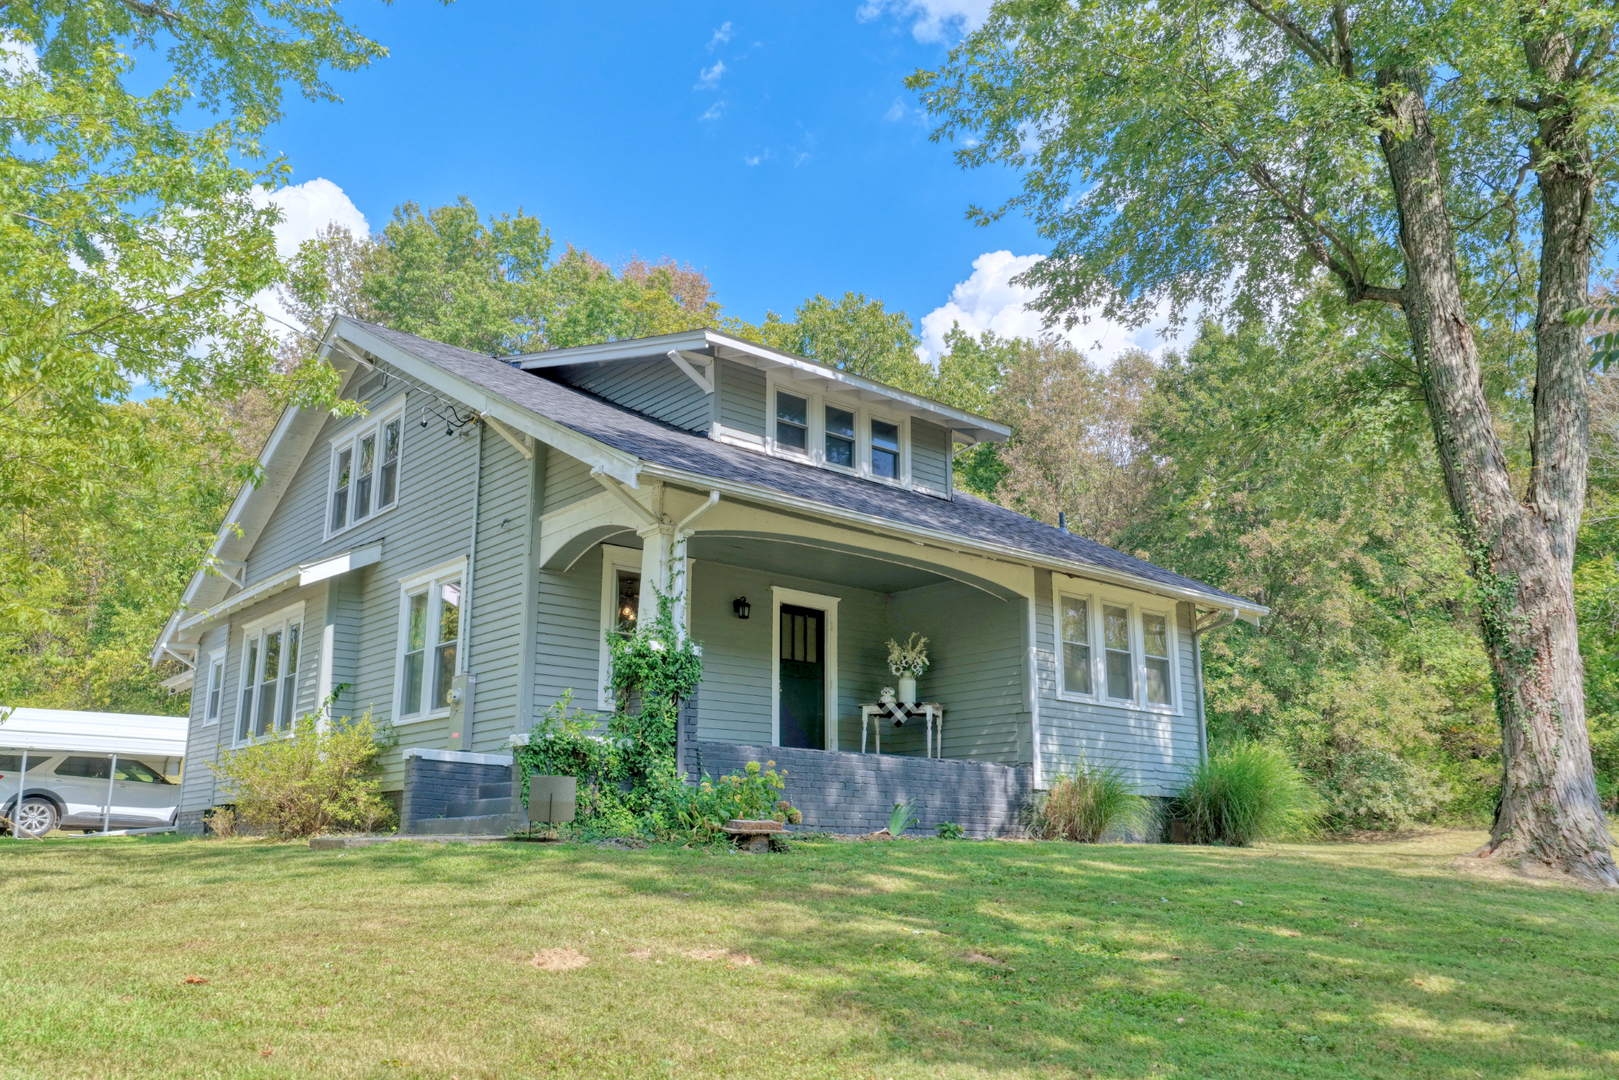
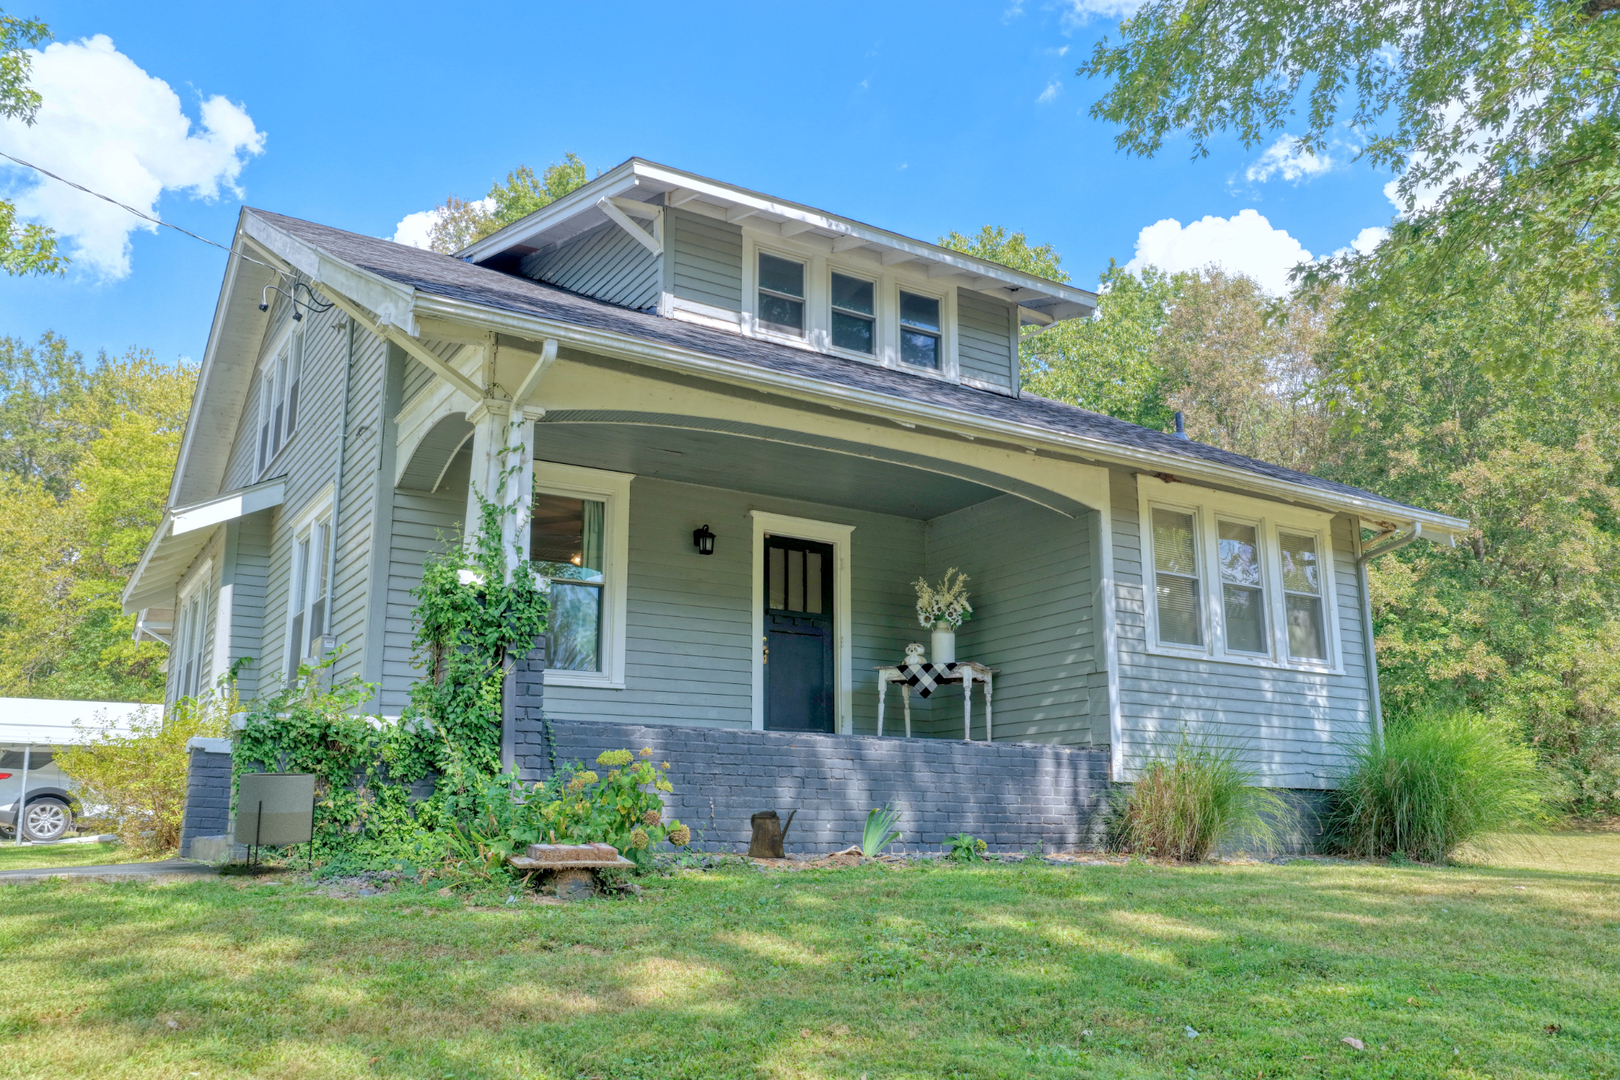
watering can: present [1165,818,1204,842] -> present [748,810,797,858]

